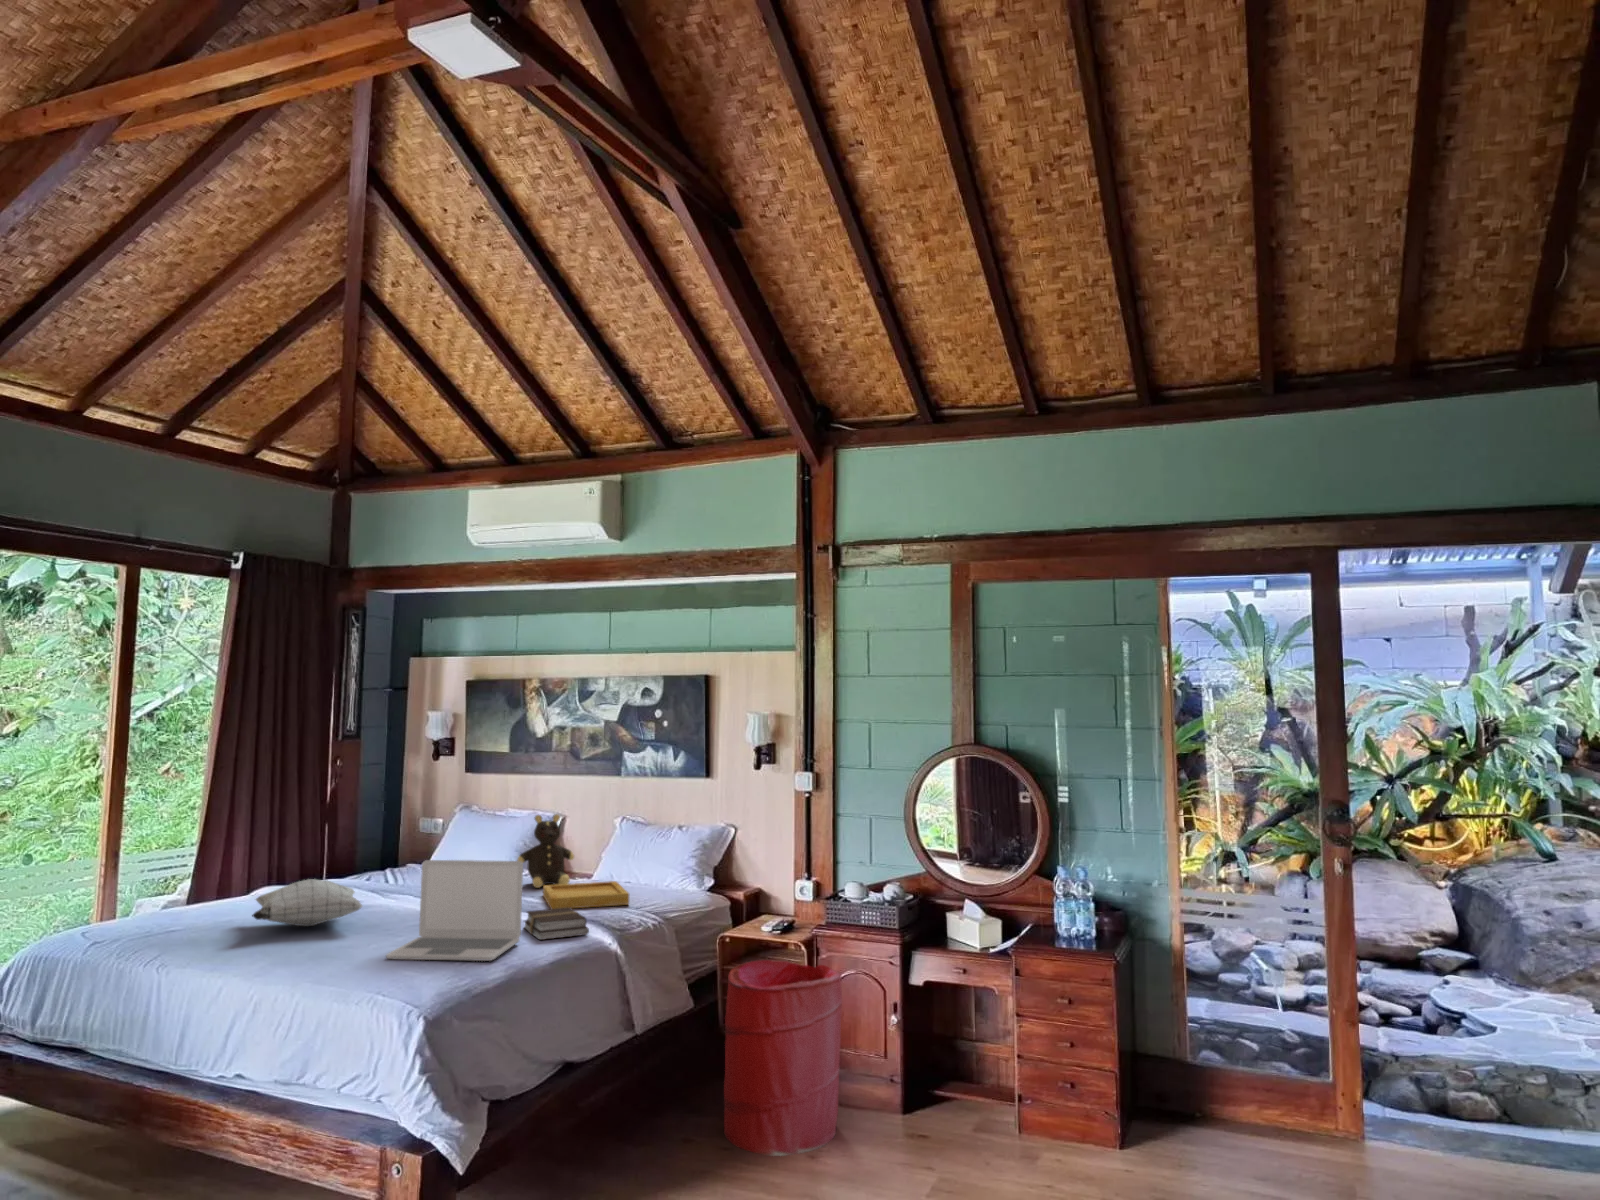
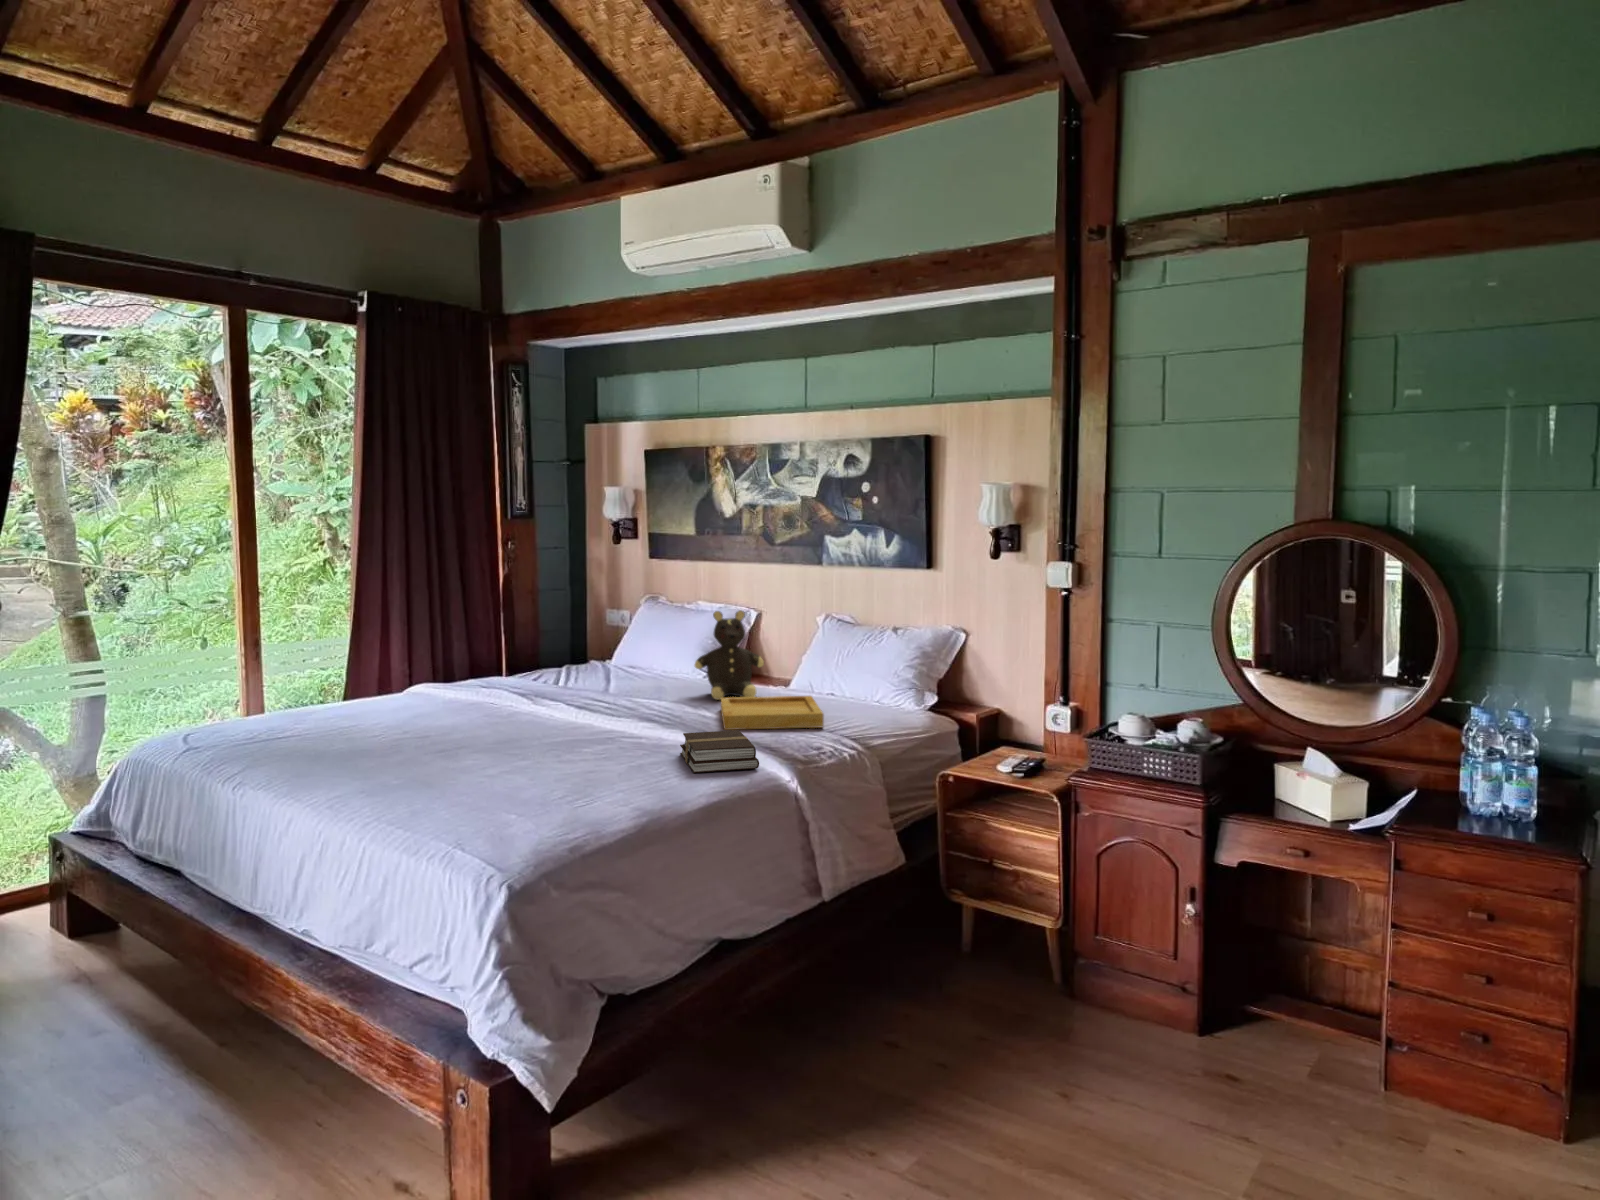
laptop: present [386,860,523,961] -> none [492,665,668,801]
pillow: present [252,879,362,926] -> none [353,682,490,738]
laundry hamper: present [724,960,842,1156] -> none [940,815,1111,1085]

